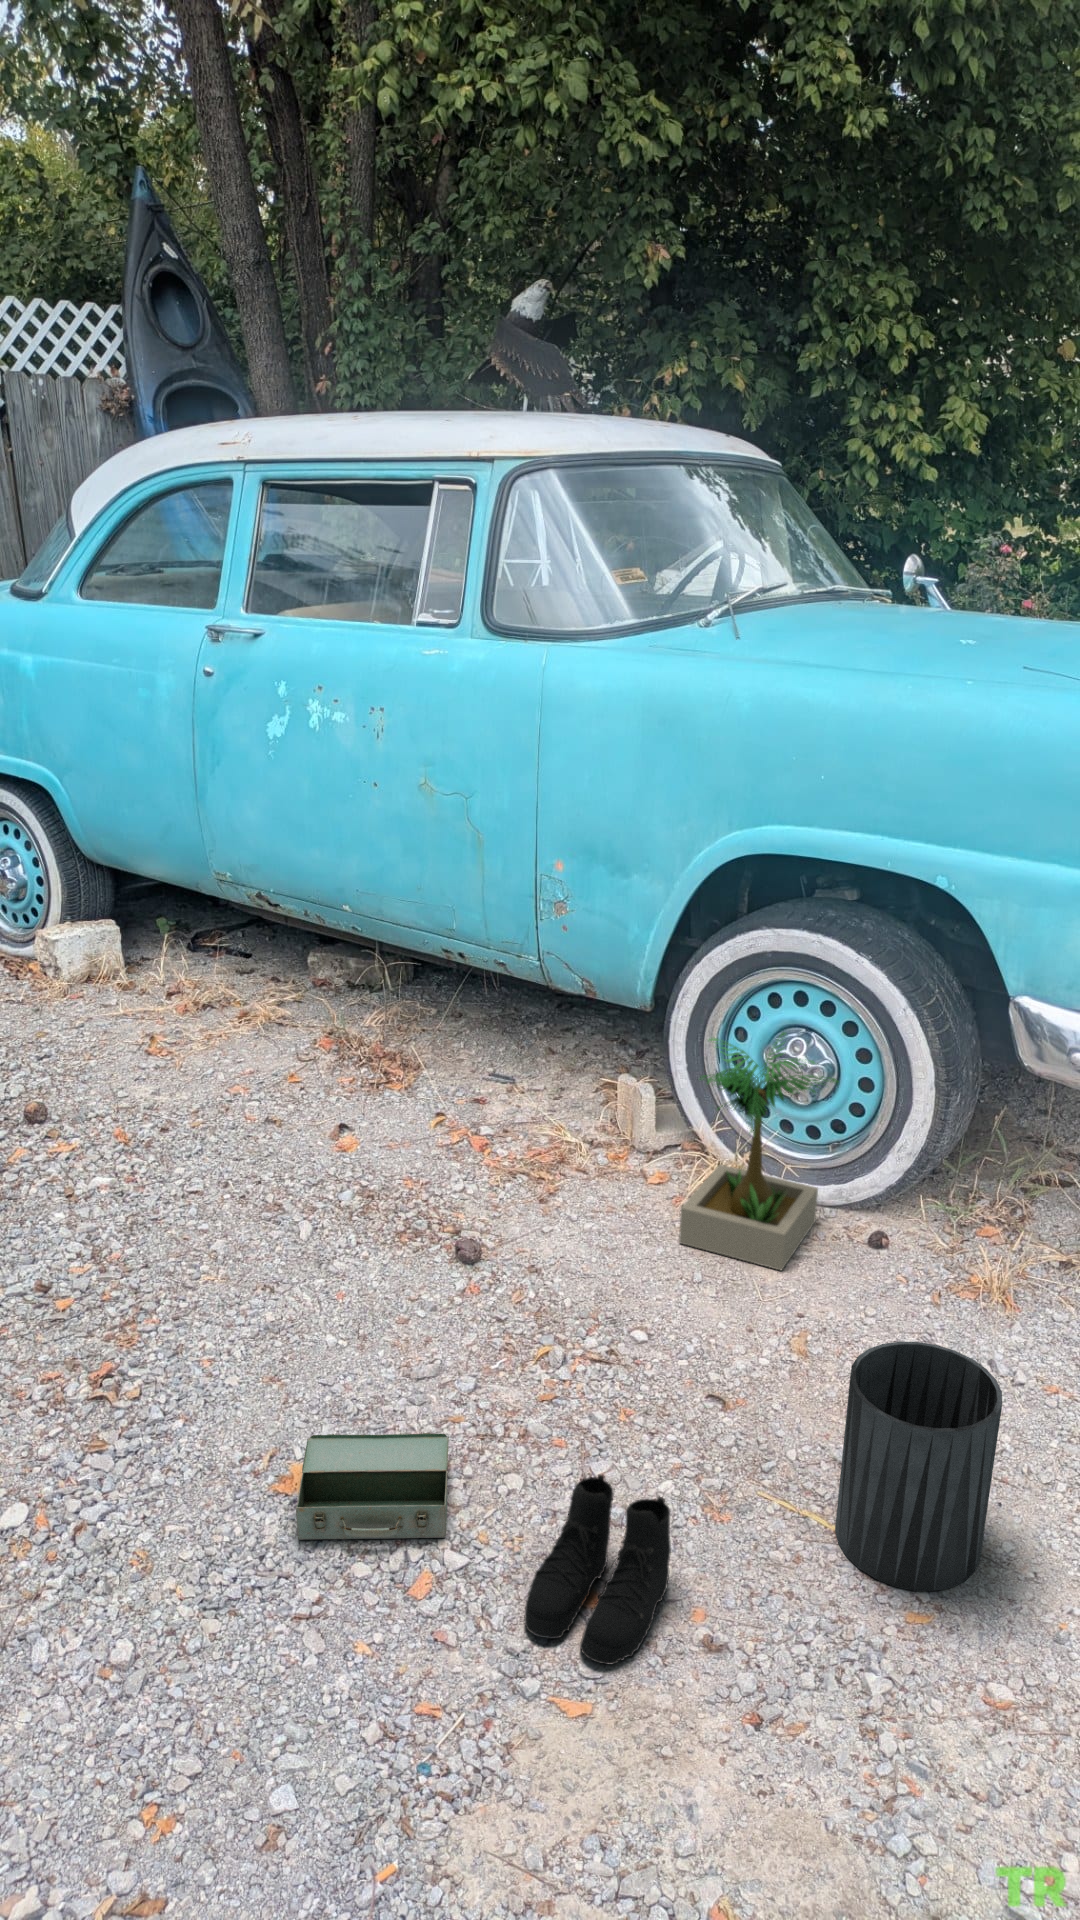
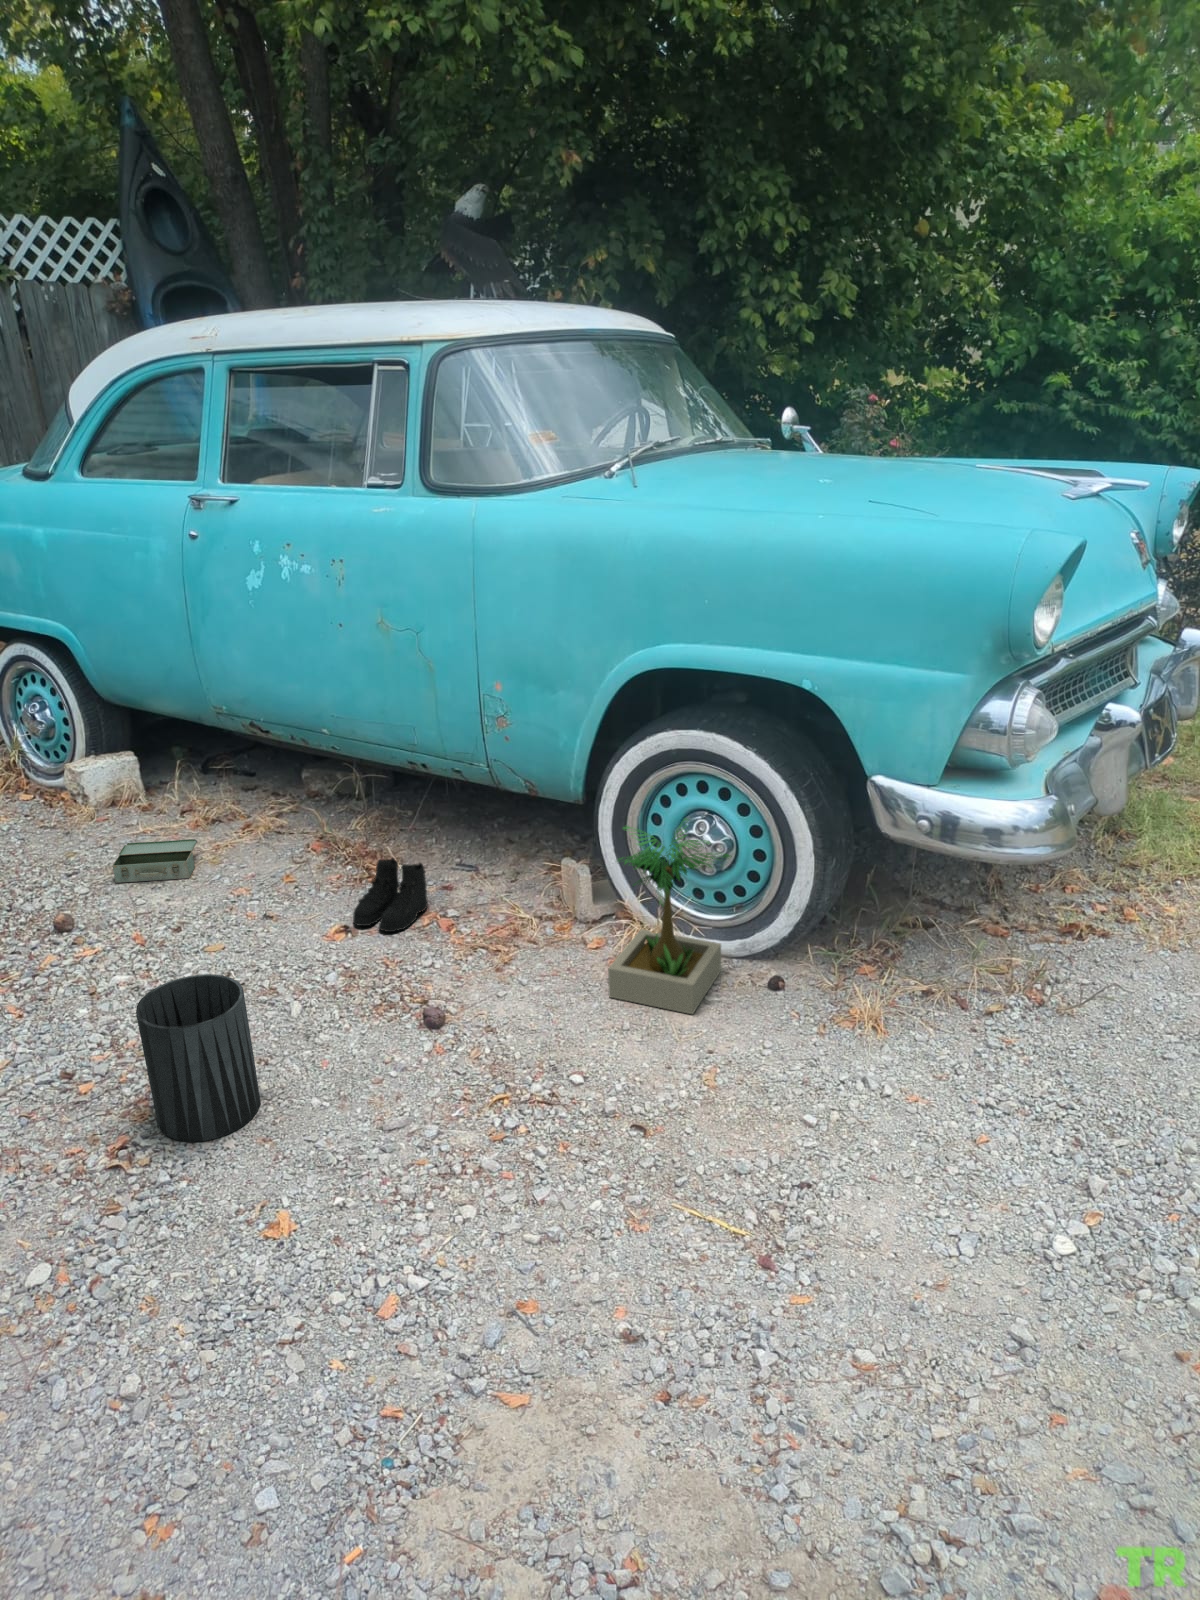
trash can: present [835,1341,1002,1591] -> present [136,974,260,1142]
toolbox: present [296,1433,449,1540] -> present [112,839,197,883]
boots: present [524,1475,671,1665] -> present [353,858,428,932]

